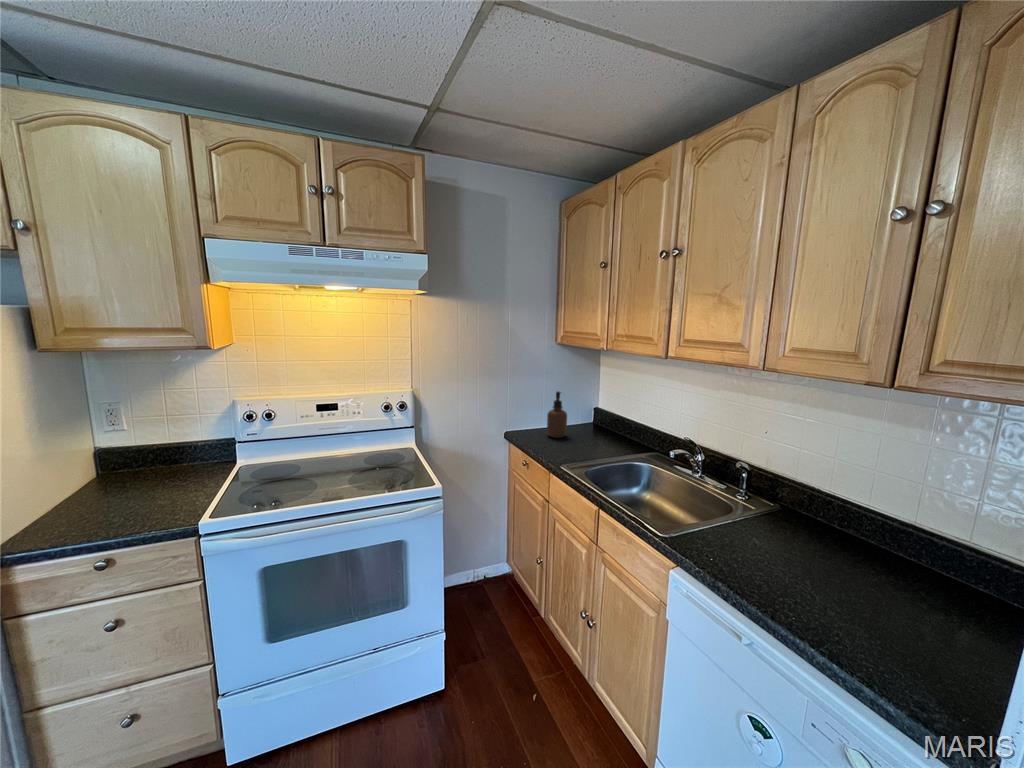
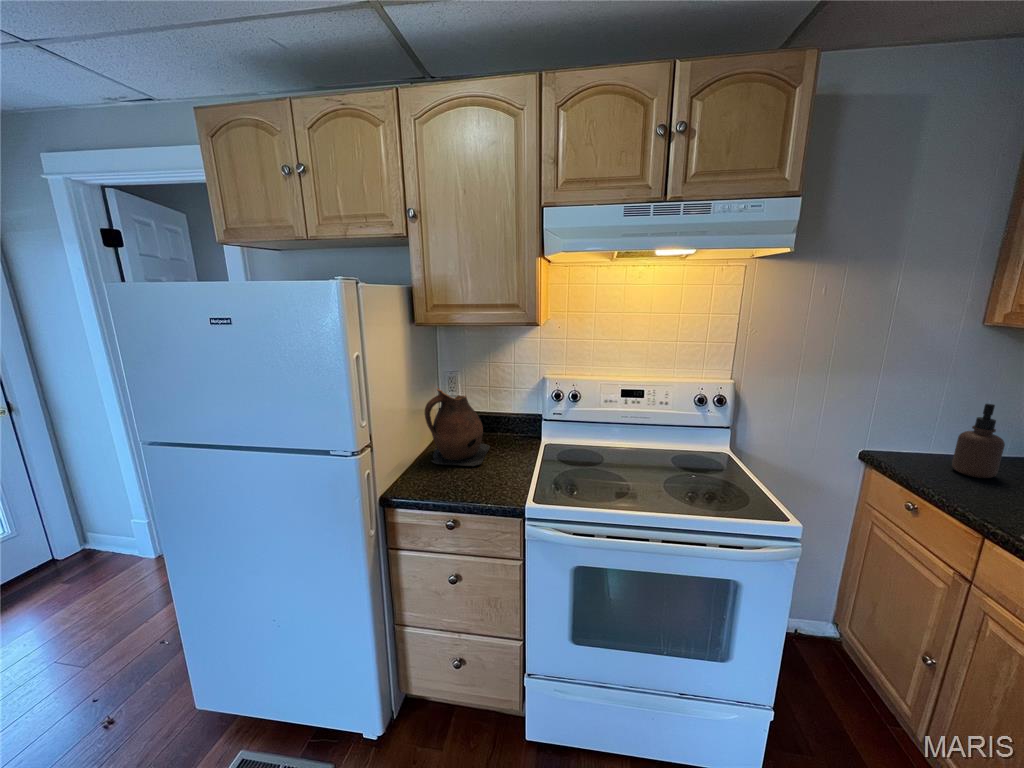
ceramic pitcher: none [63,422,171,508] -> present [424,388,490,467]

